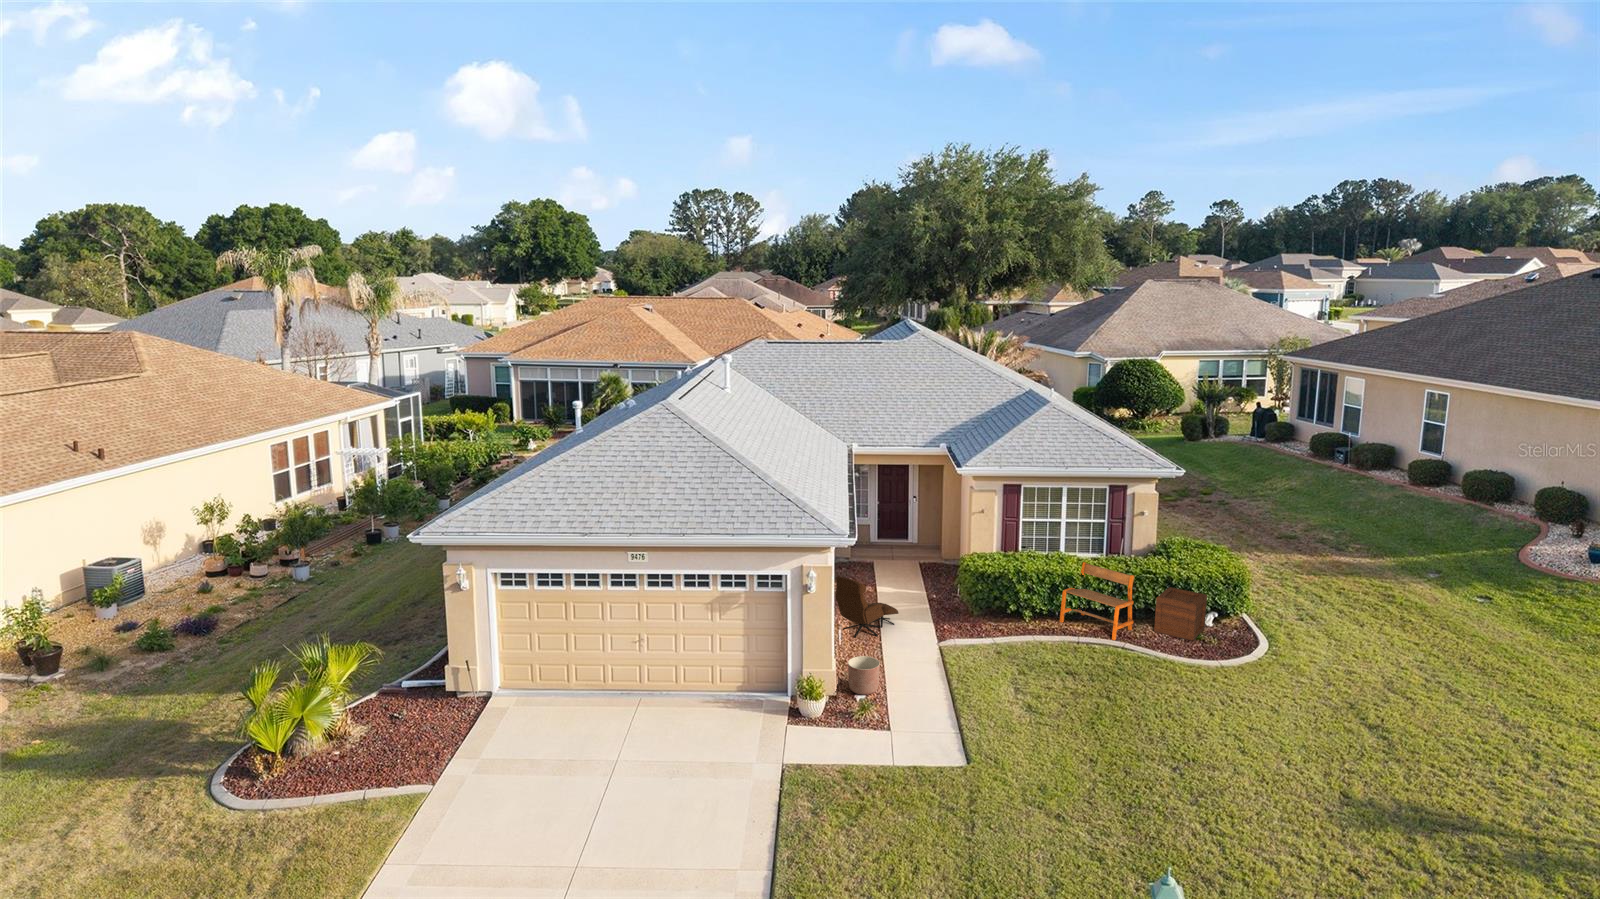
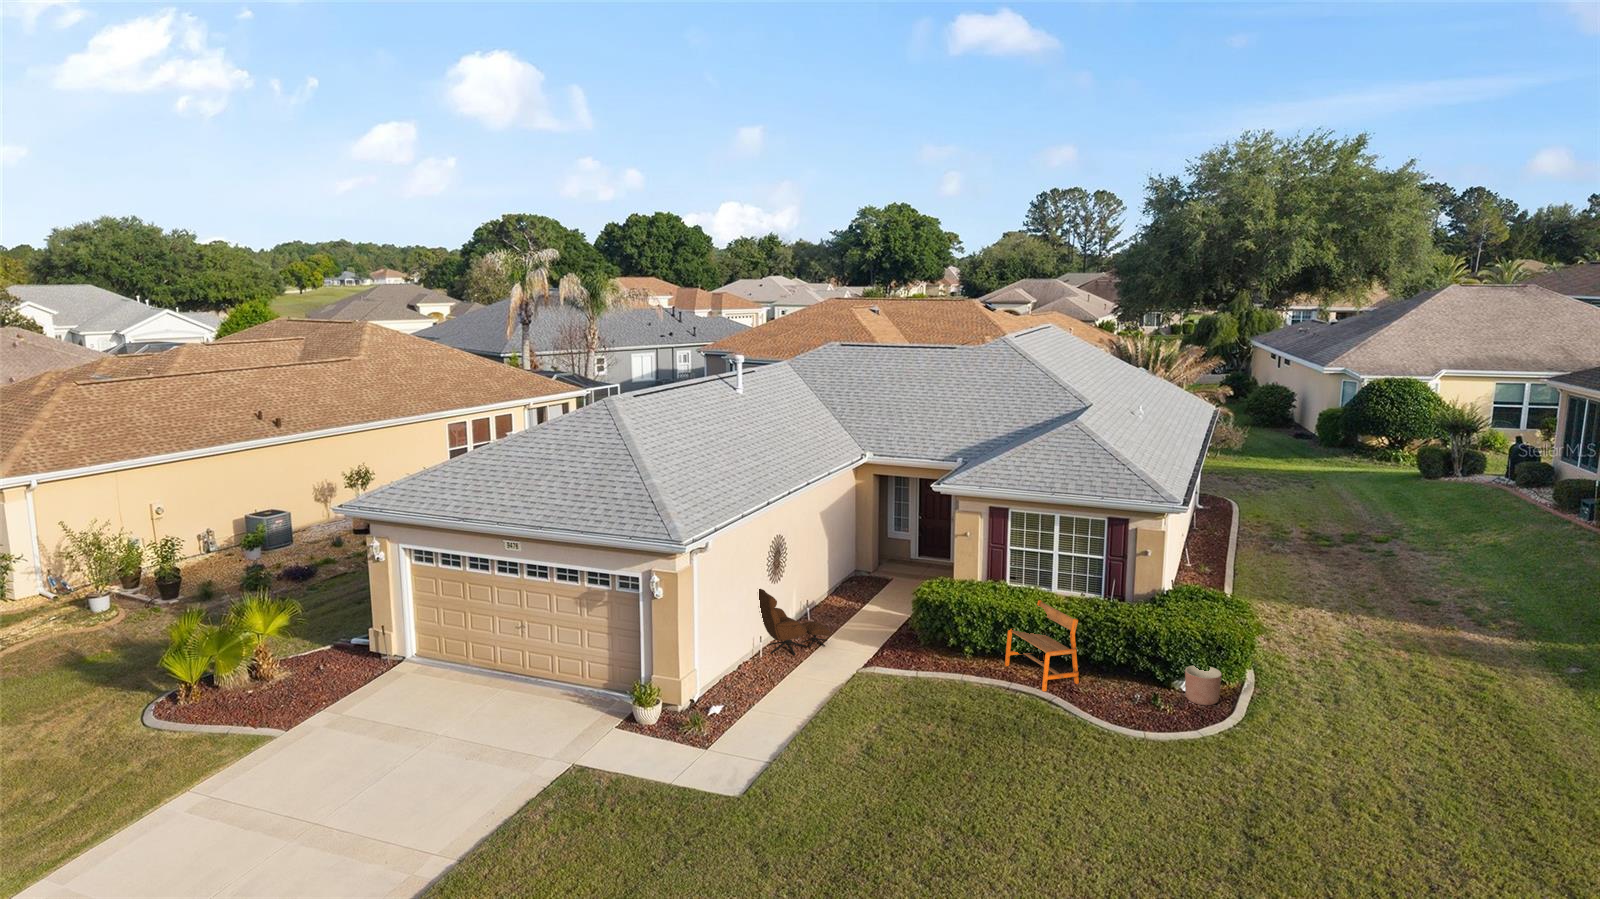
wooden crate: present [1154,587,1207,641] -> none [1103,639,1171,704]
planter: present [848,656,880,695] -> present [1185,665,1222,705]

